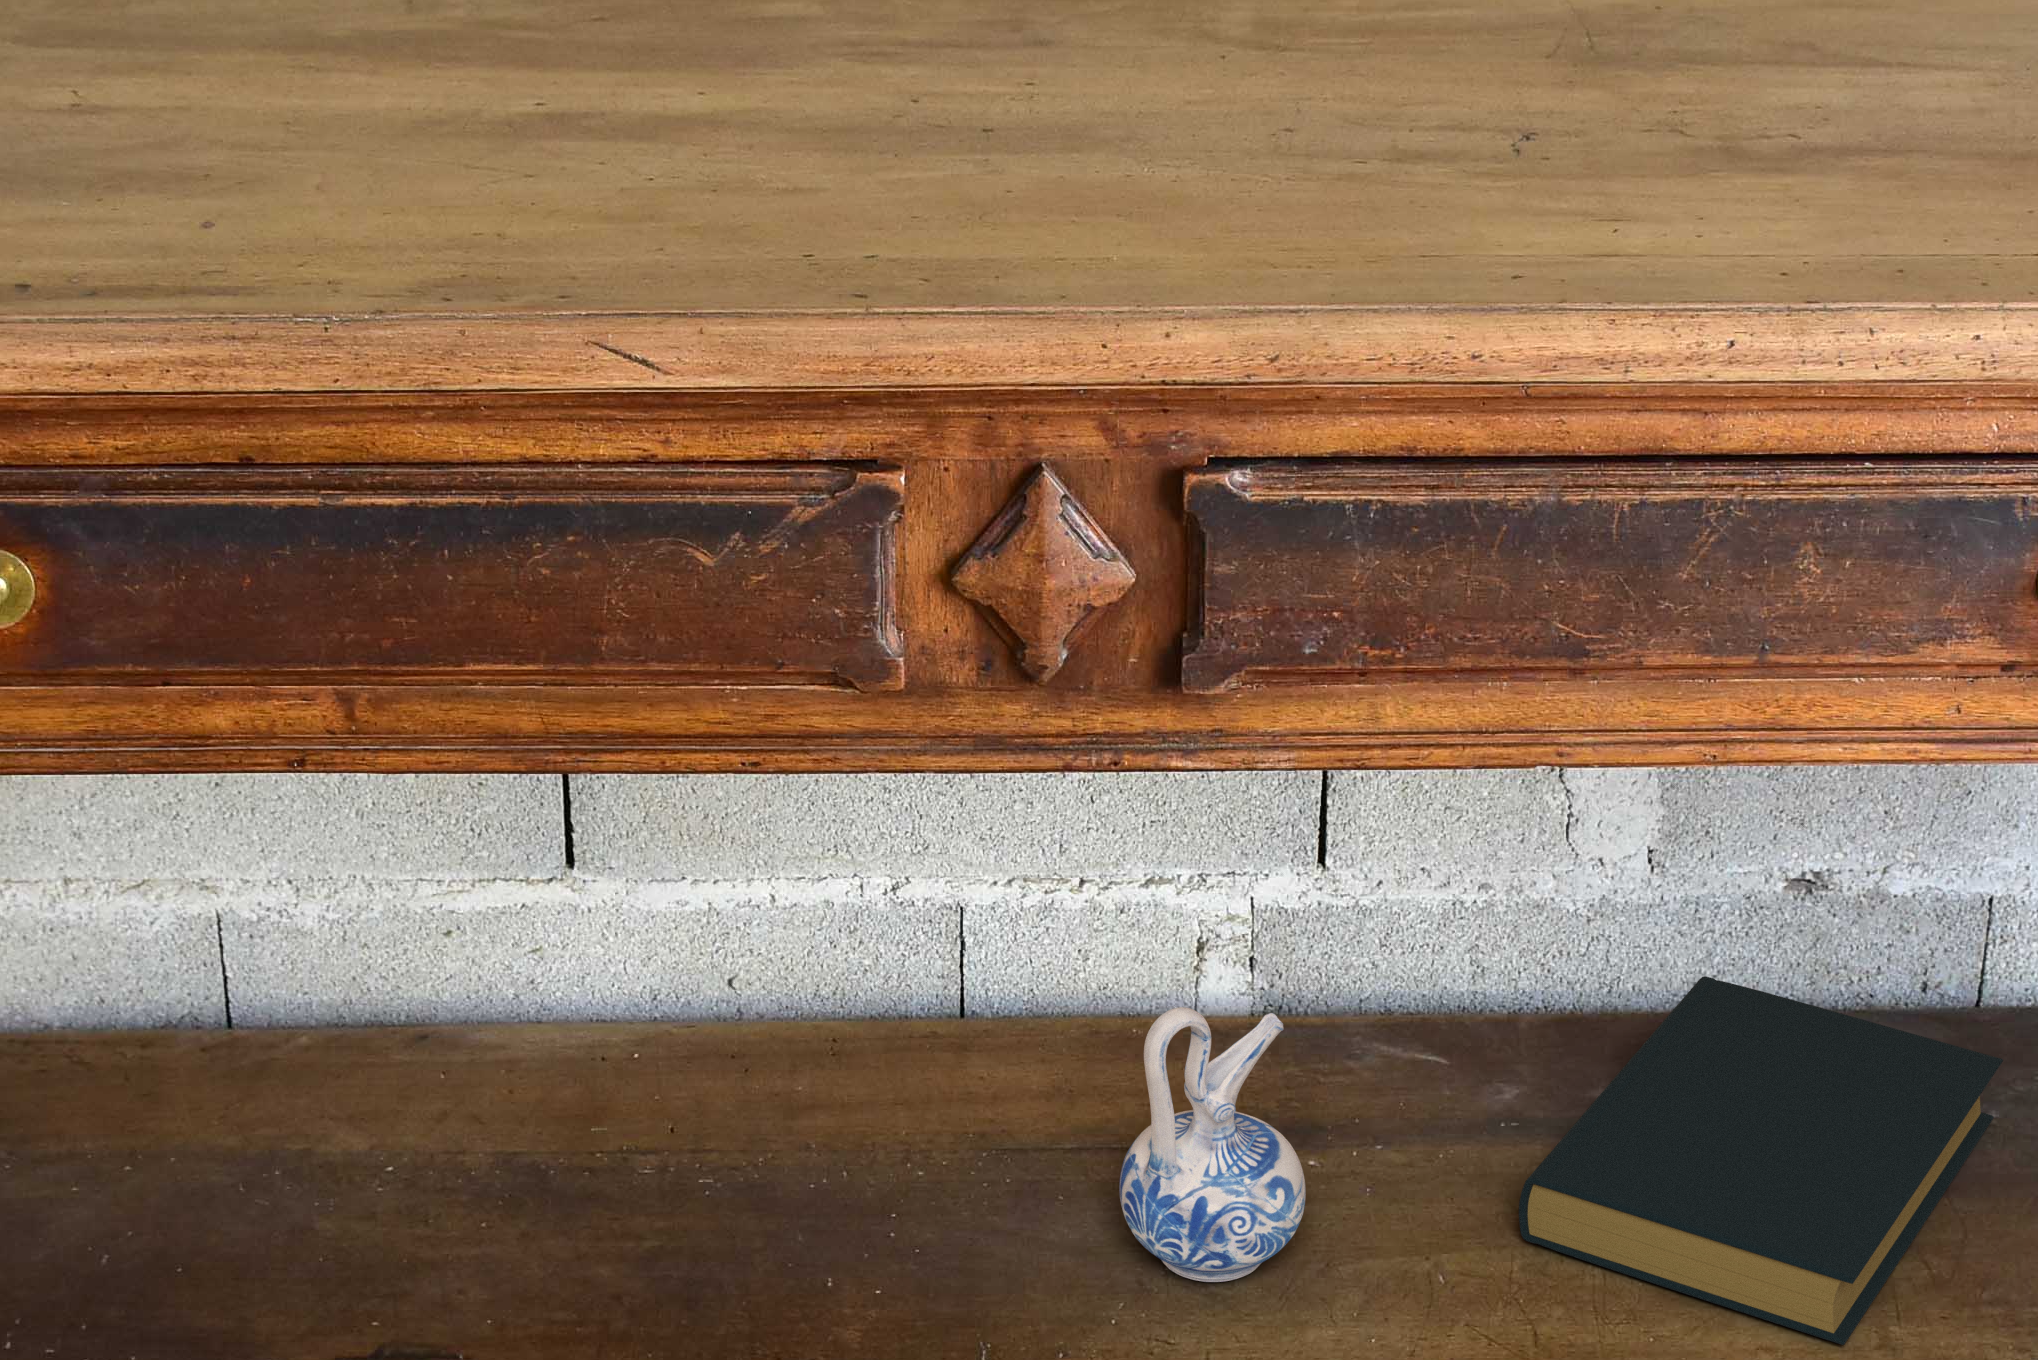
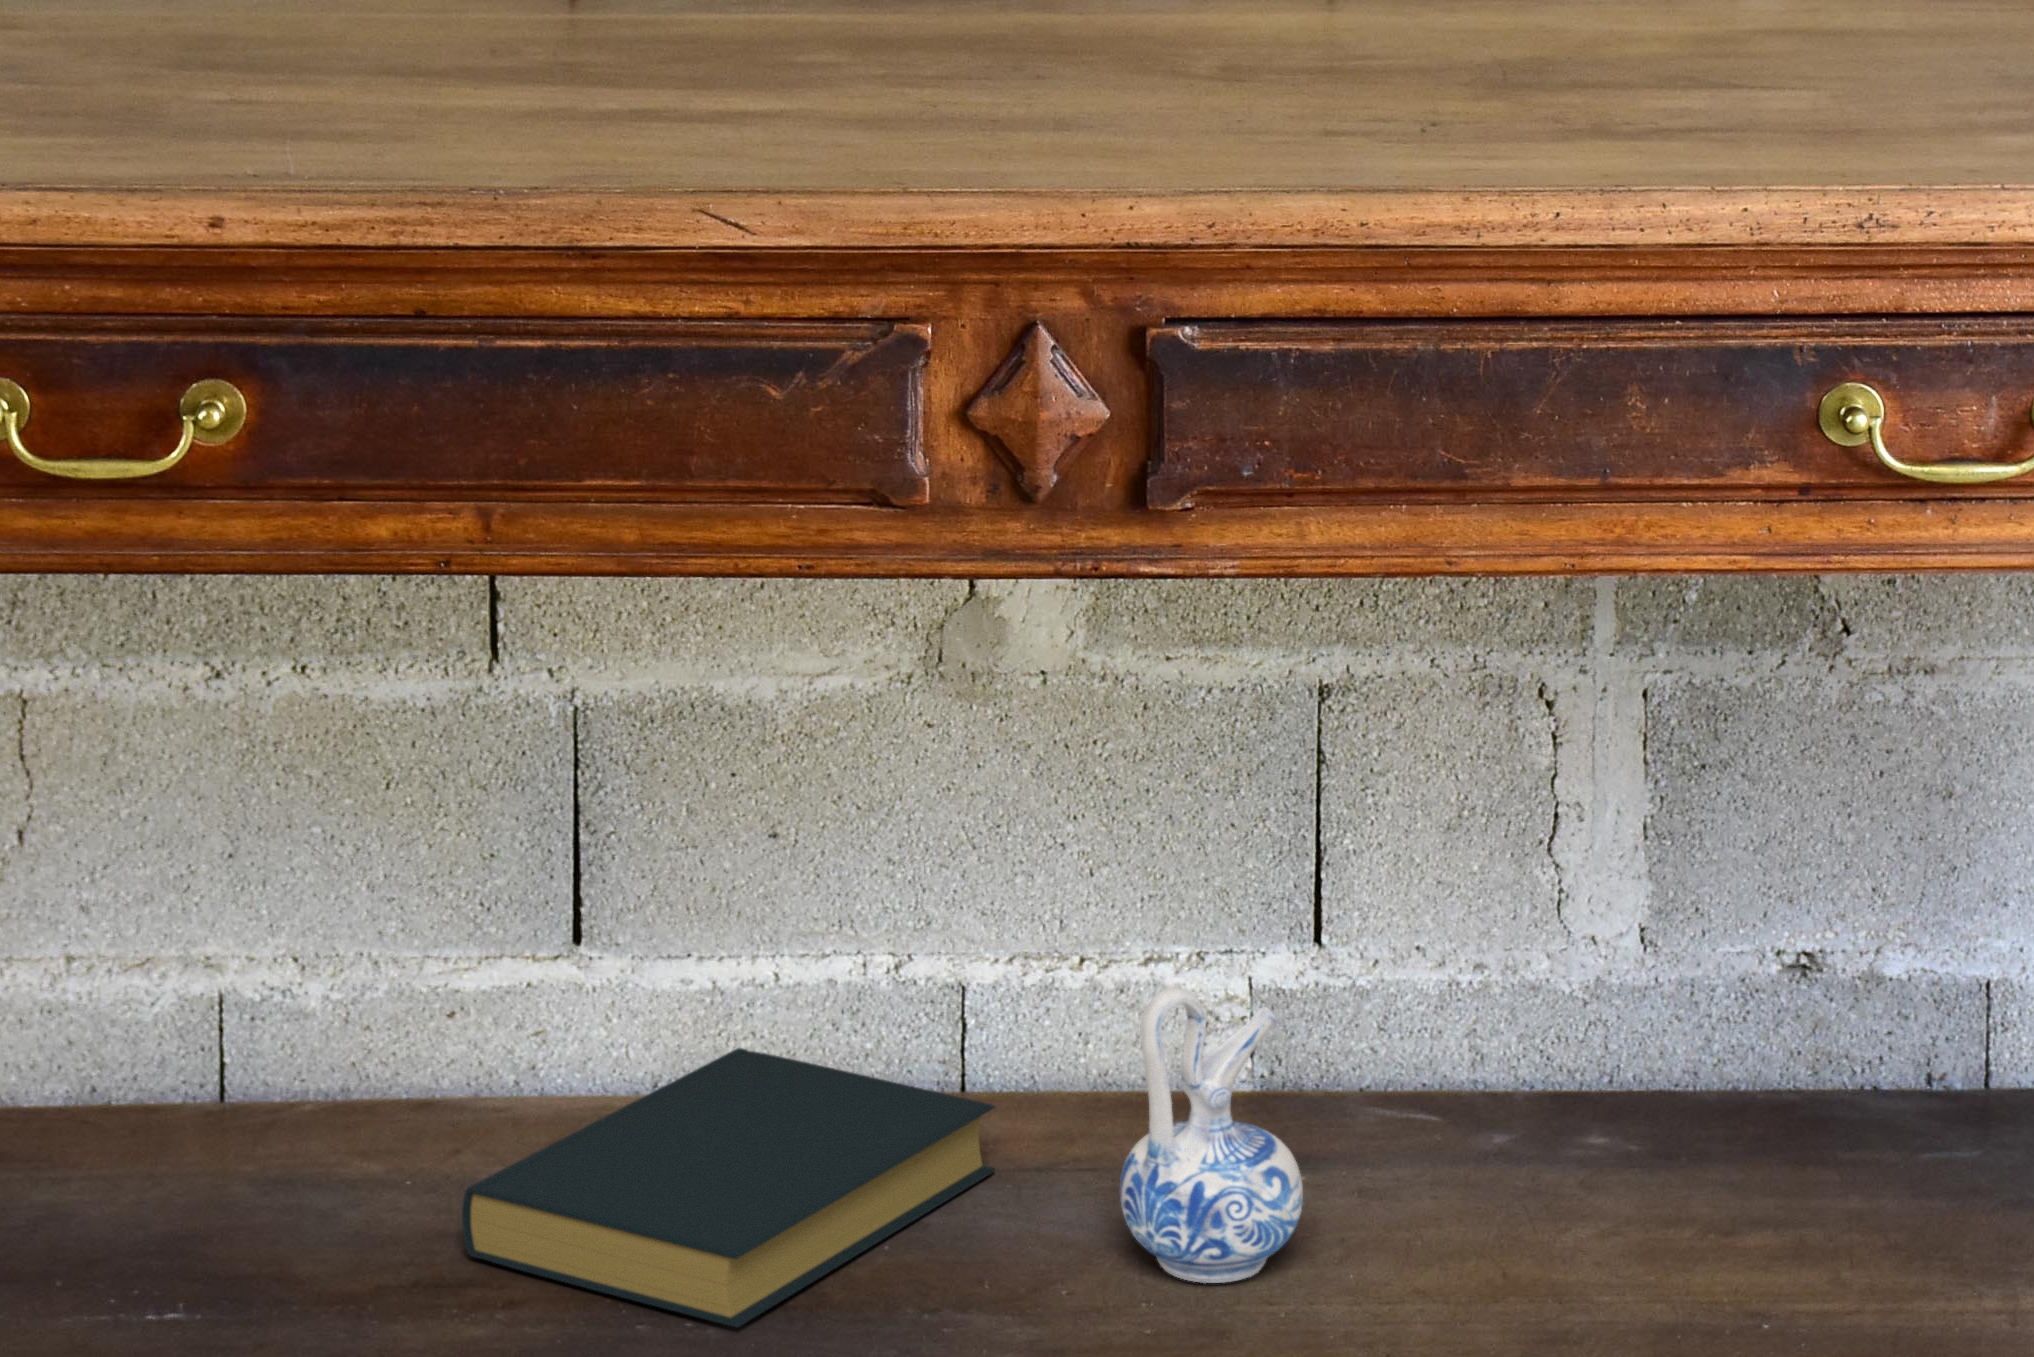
hardback book: present [1519,976,2003,1345] -> present [462,1048,995,1327]

